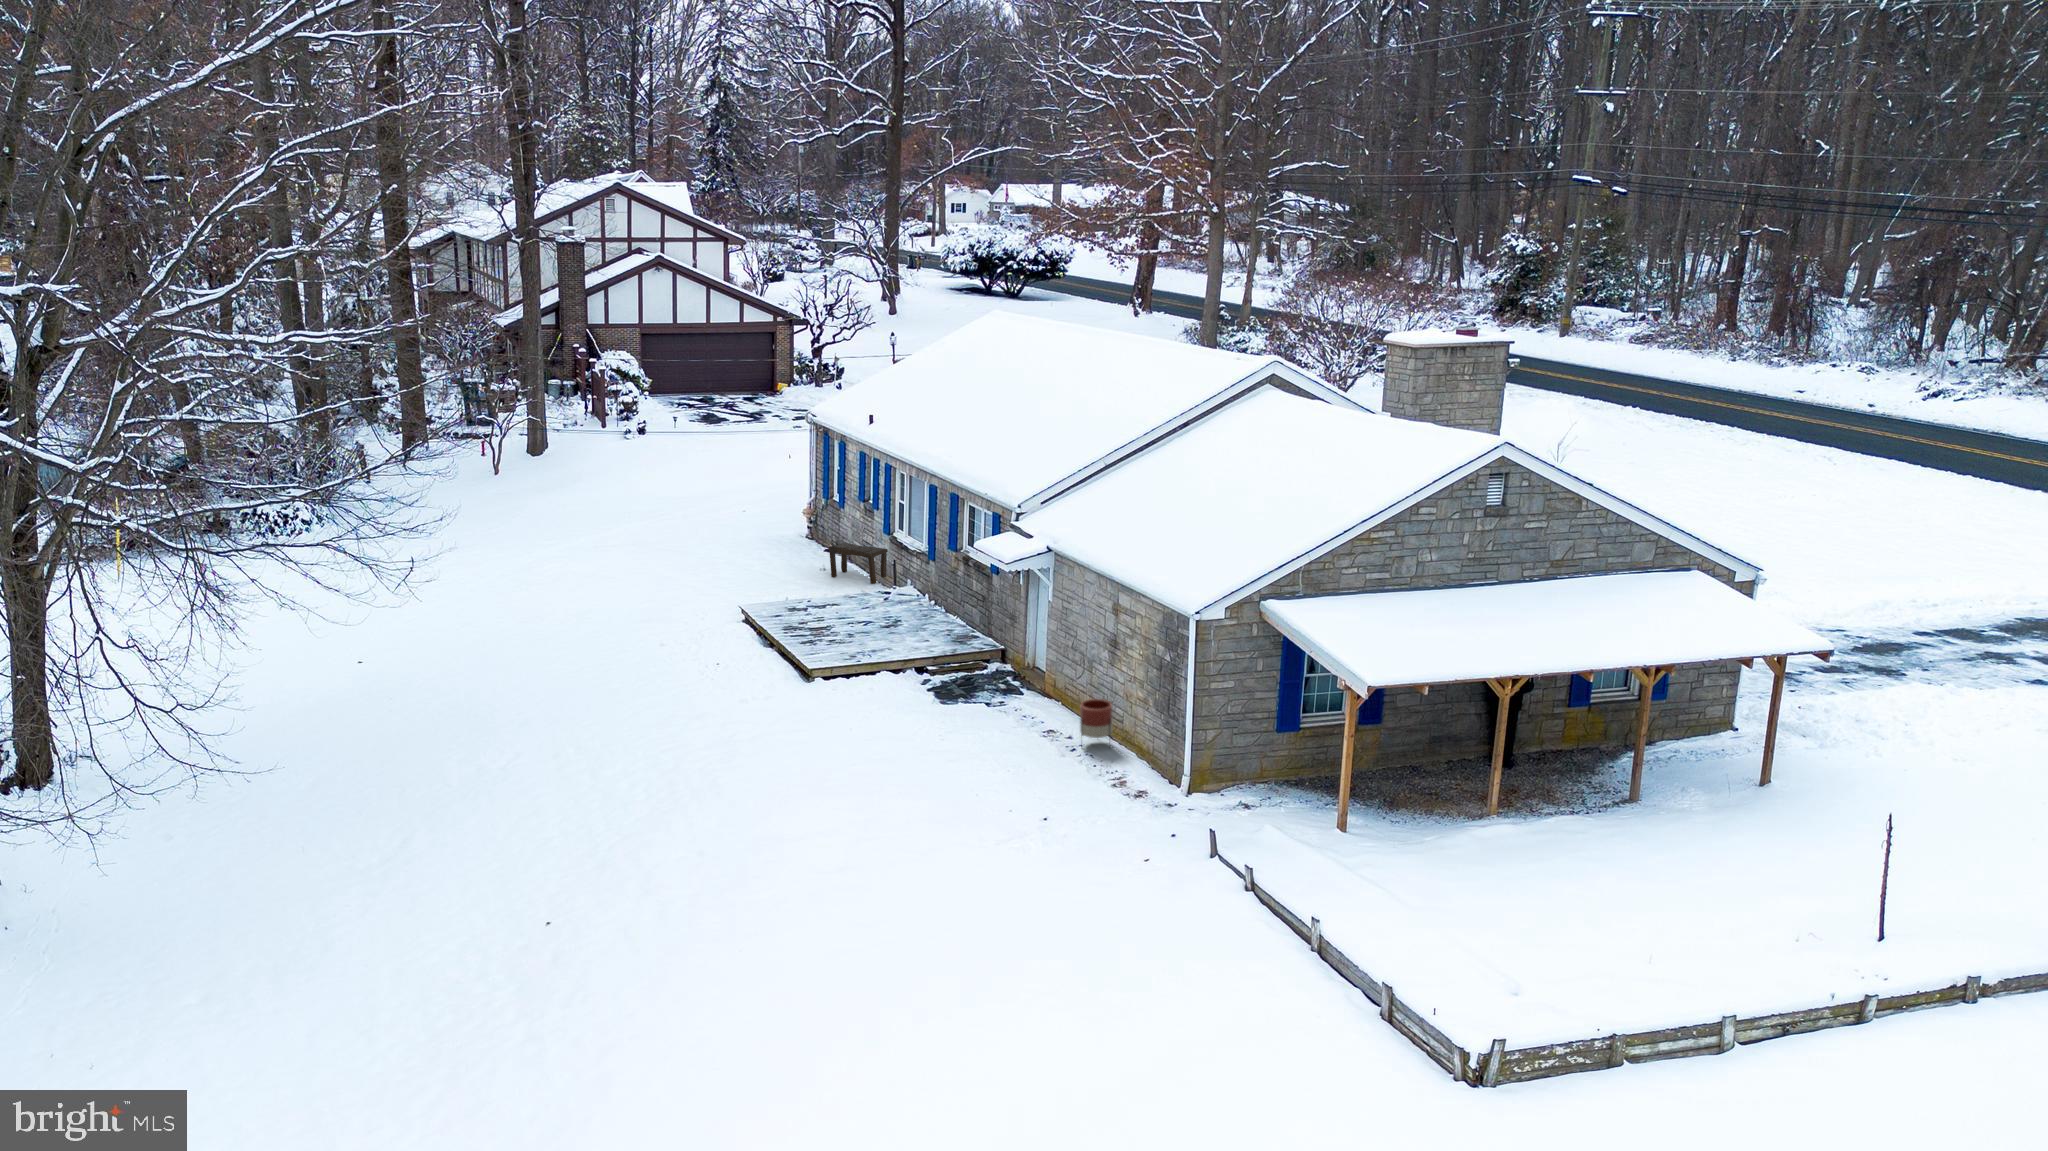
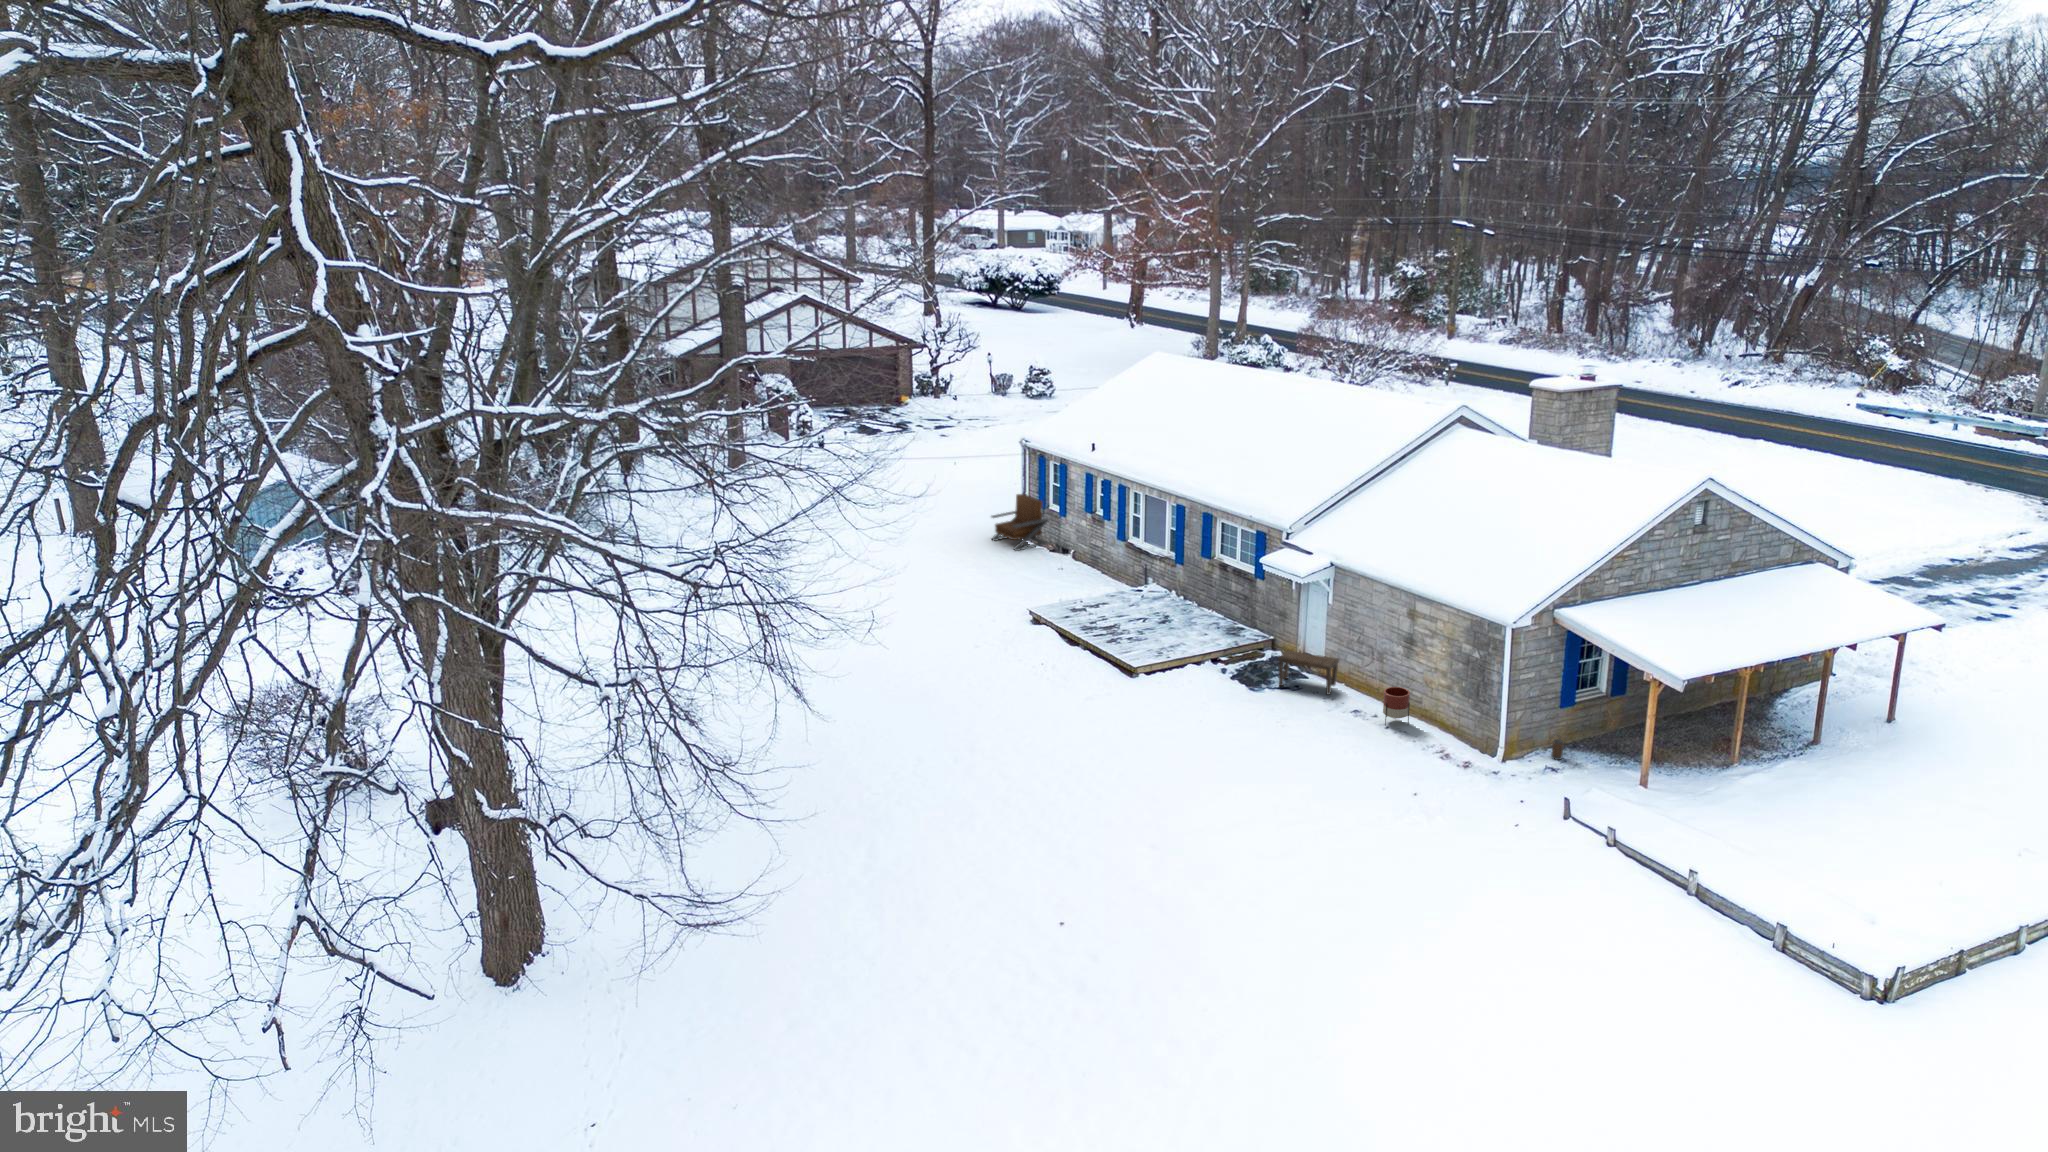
lounge chair: none [761,477,827,545] -> present [992,494,1049,551]
bench: present [829,542,888,584] -> present [1278,650,1339,695]
watering can: none [1256,761,1285,795] -> present [1551,738,1564,760]

